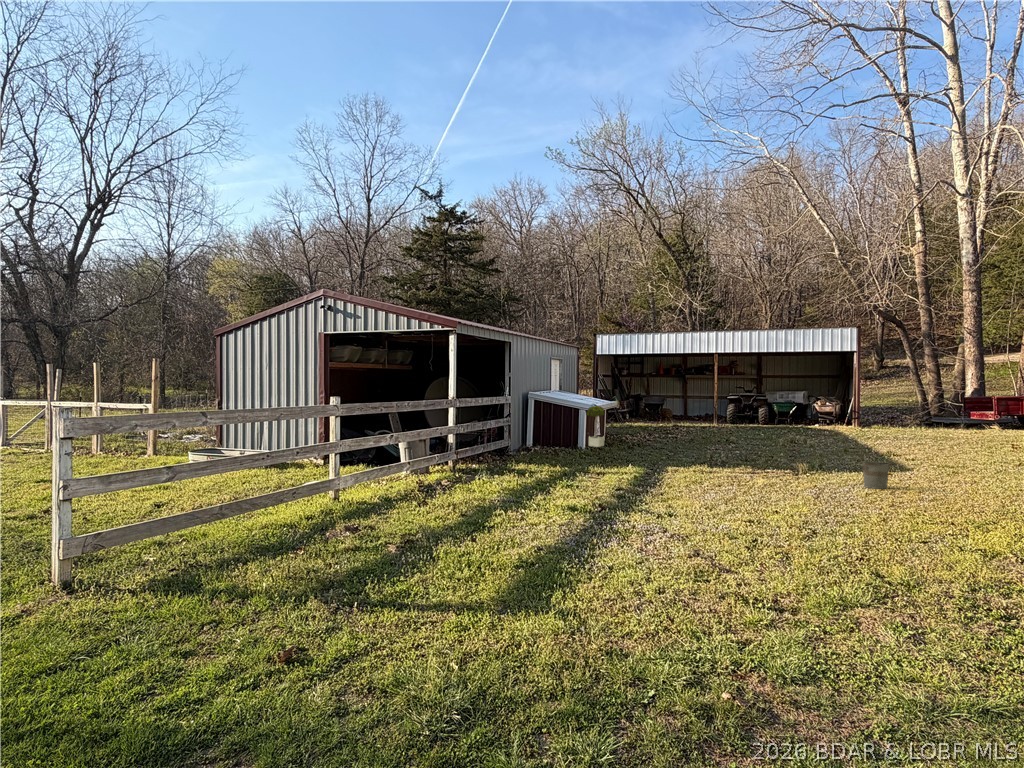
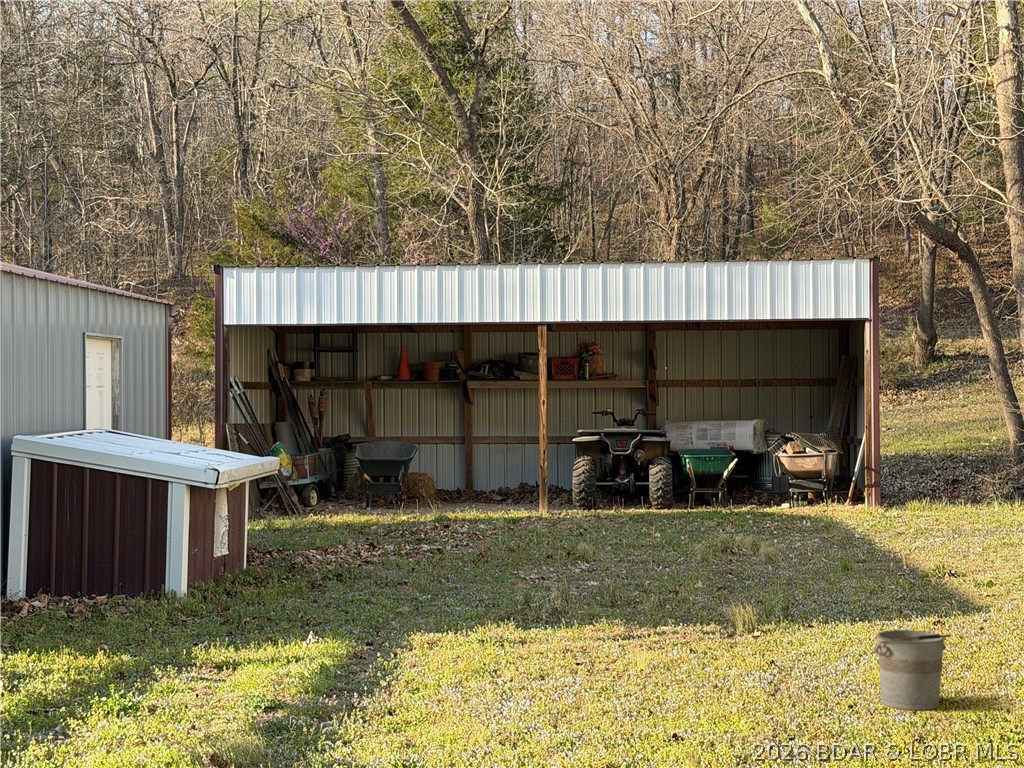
potted tree: present [587,406,604,447] -> none [134,476,191,603]

